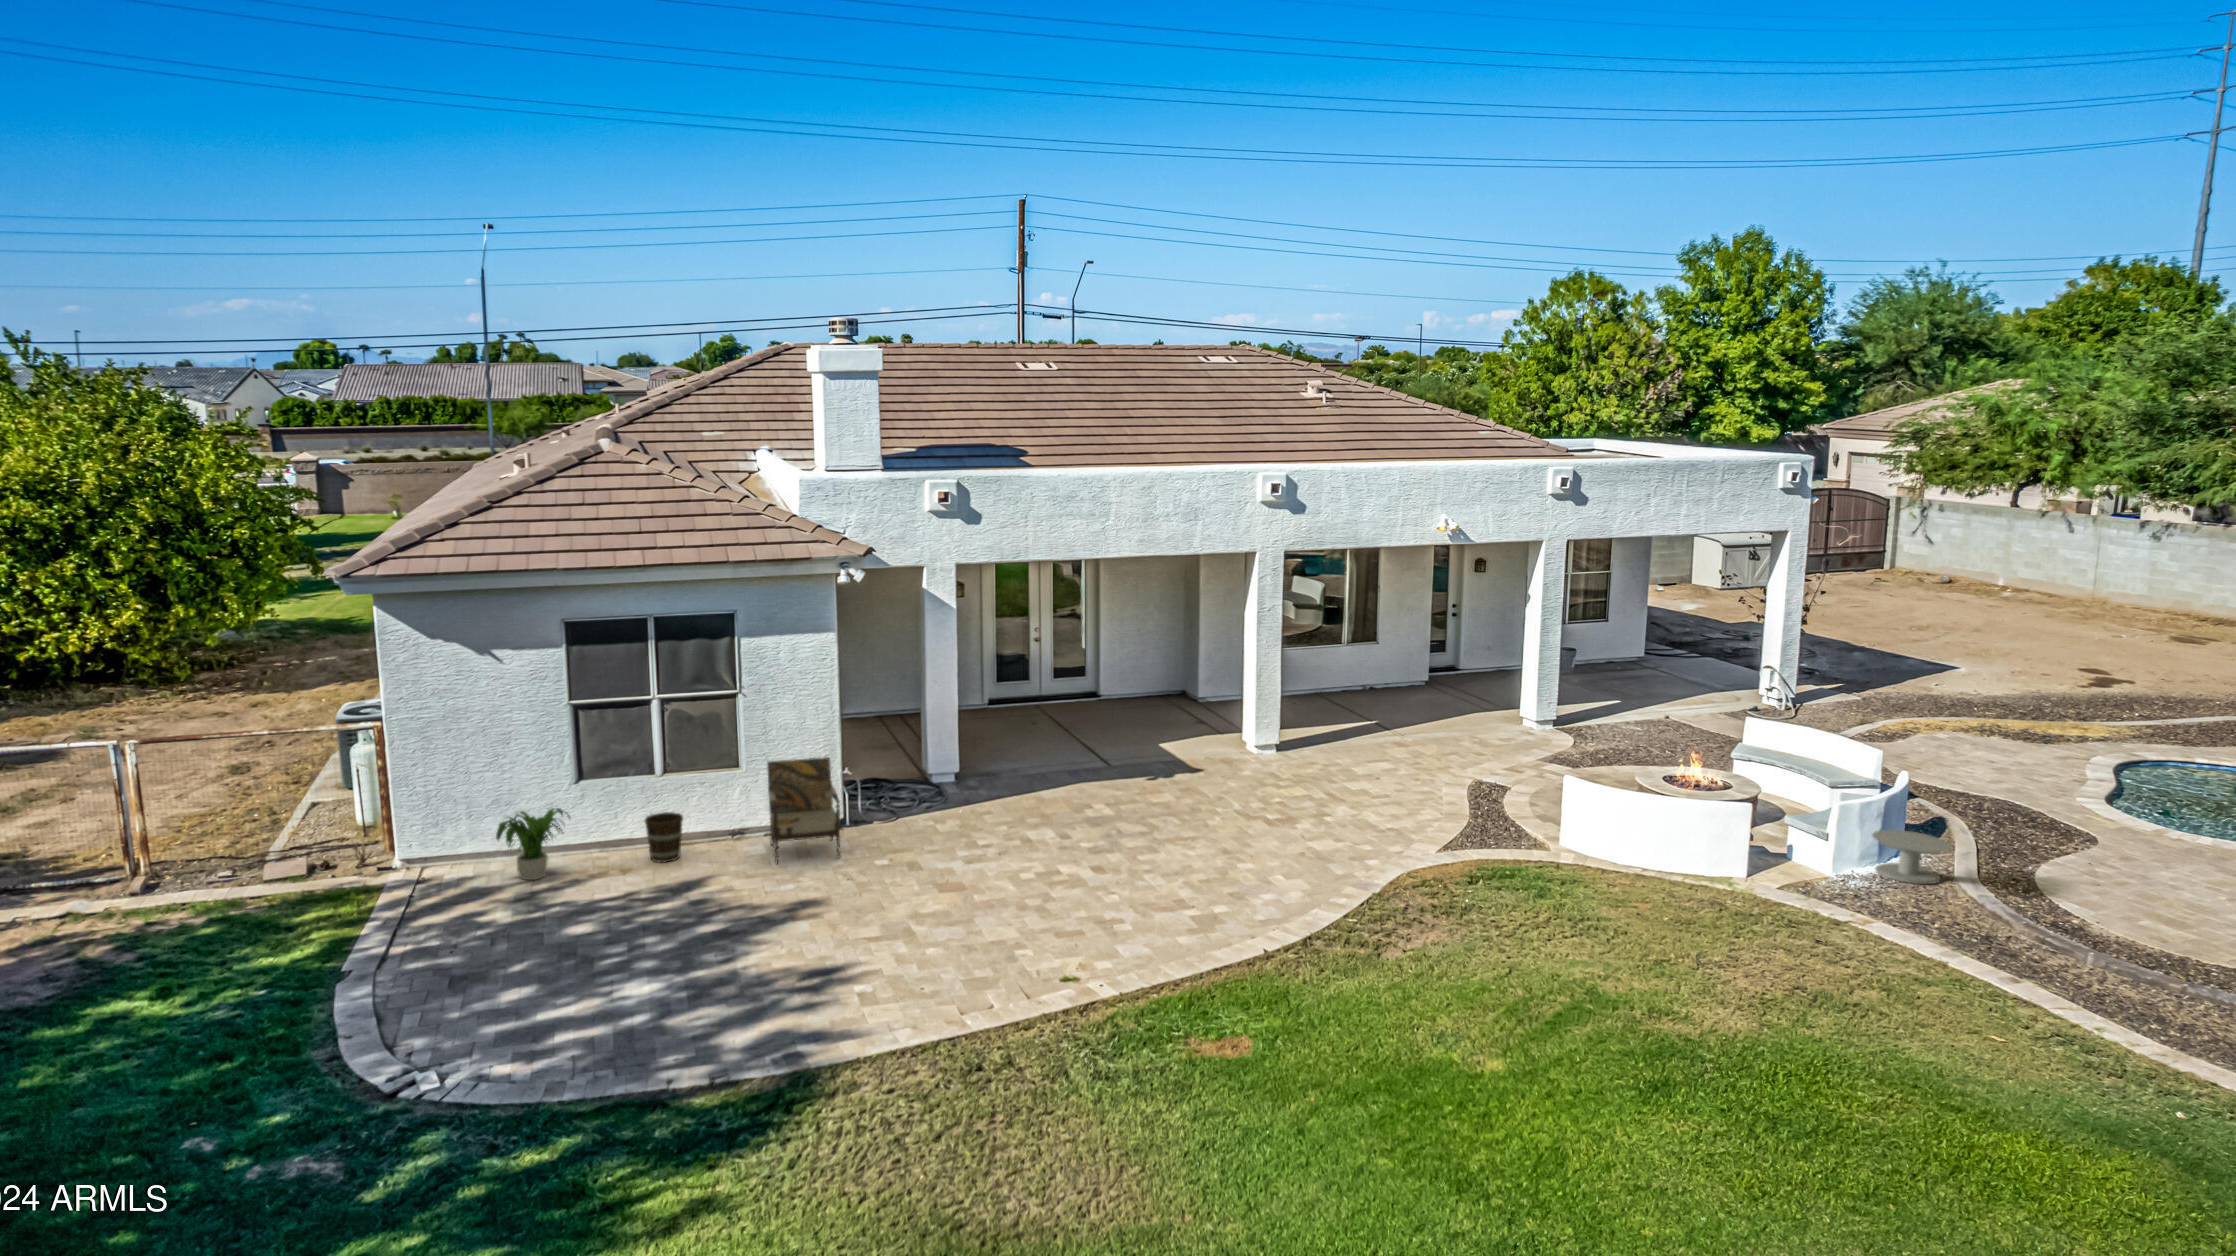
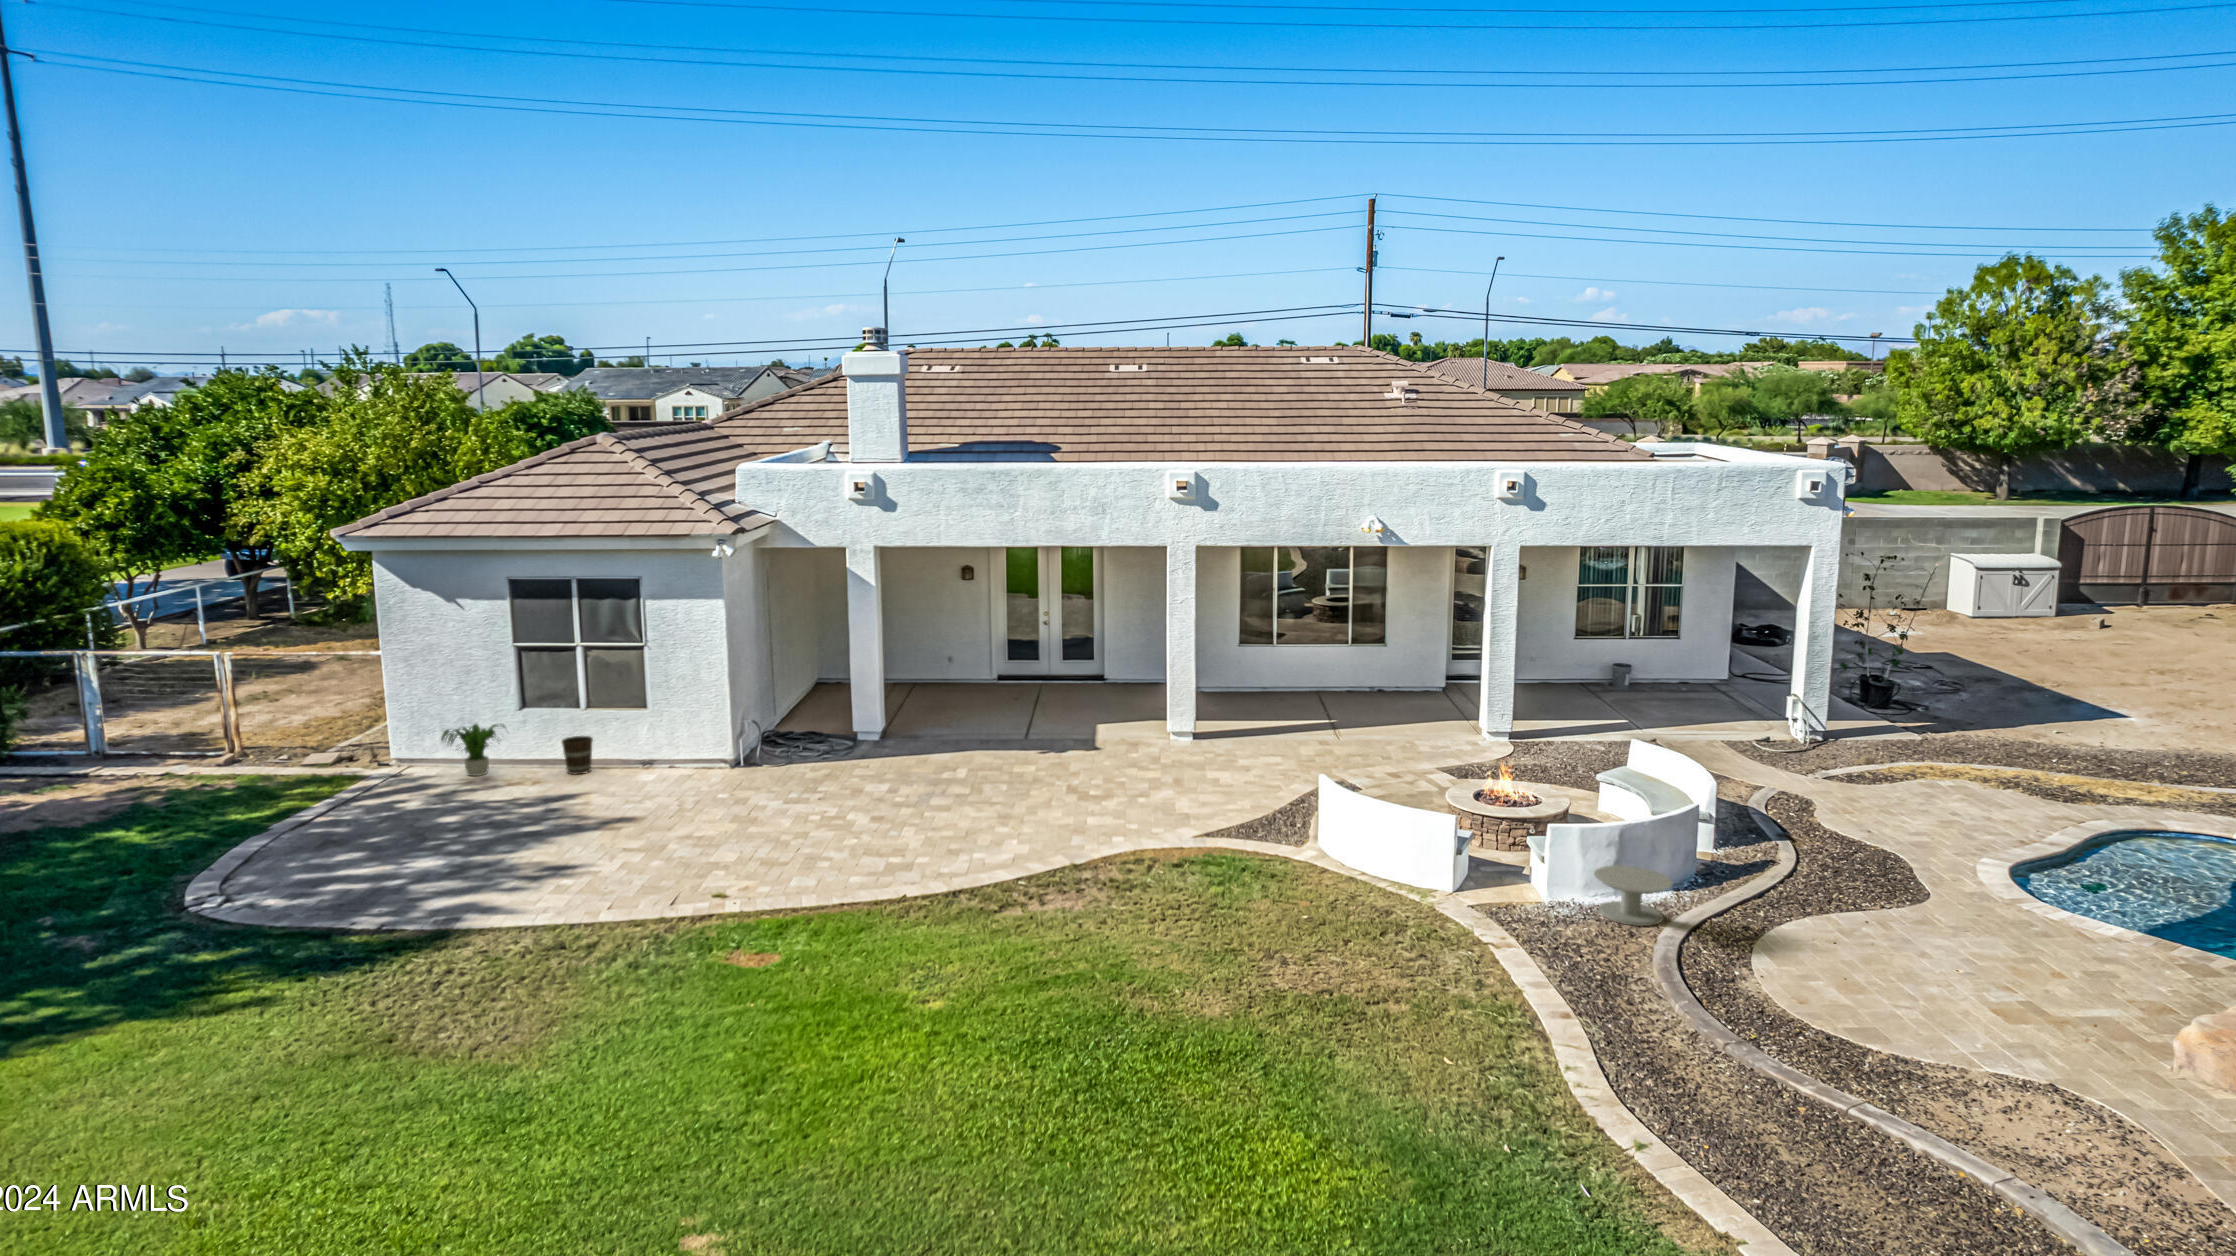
armchair: present [767,757,840,863] -> none [639,702,713,786]

